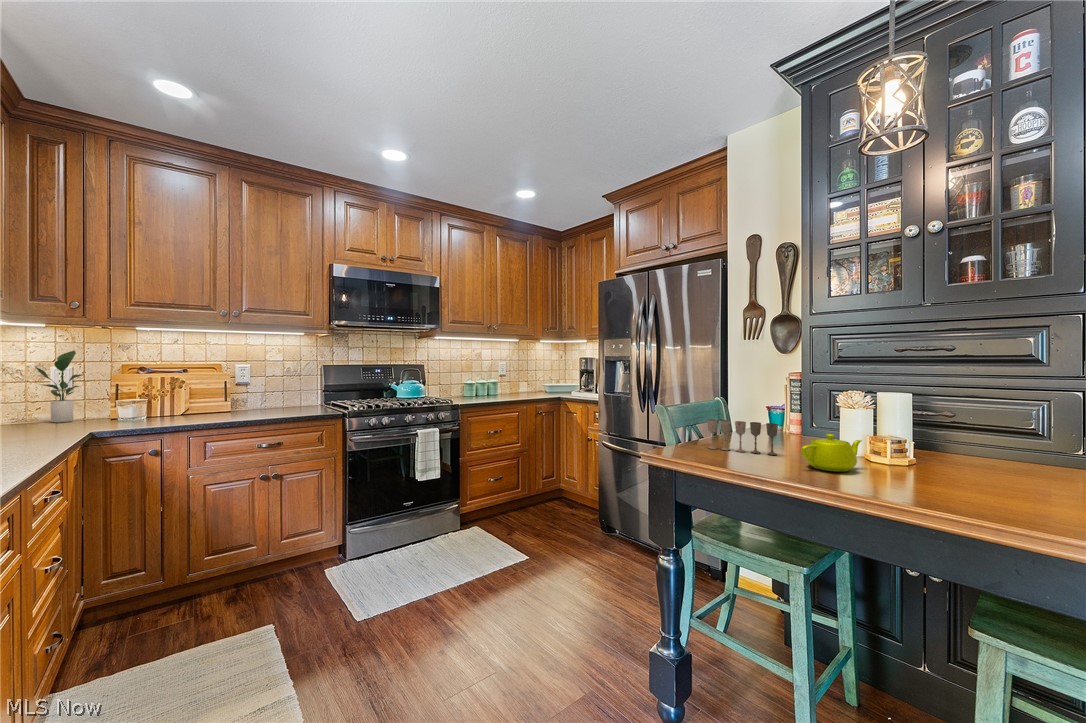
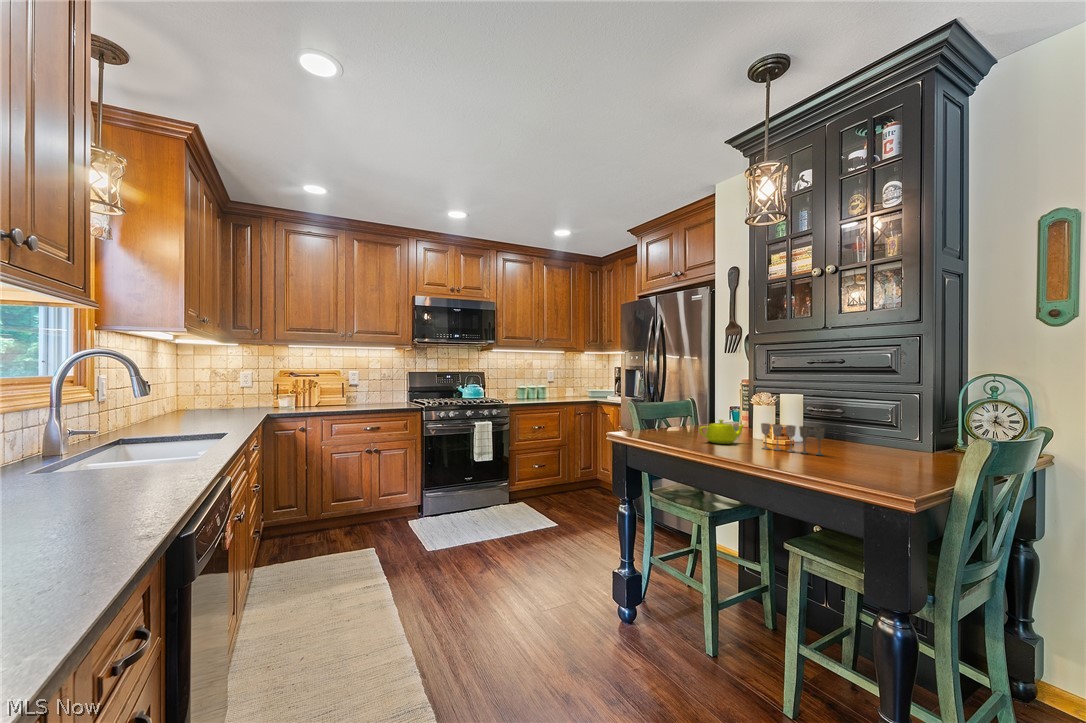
potted plant: present [35,351,83,423] -> none [234,361,262,408]
wine glass: present [707,419,778,455] -> present [761,423,824,455]

